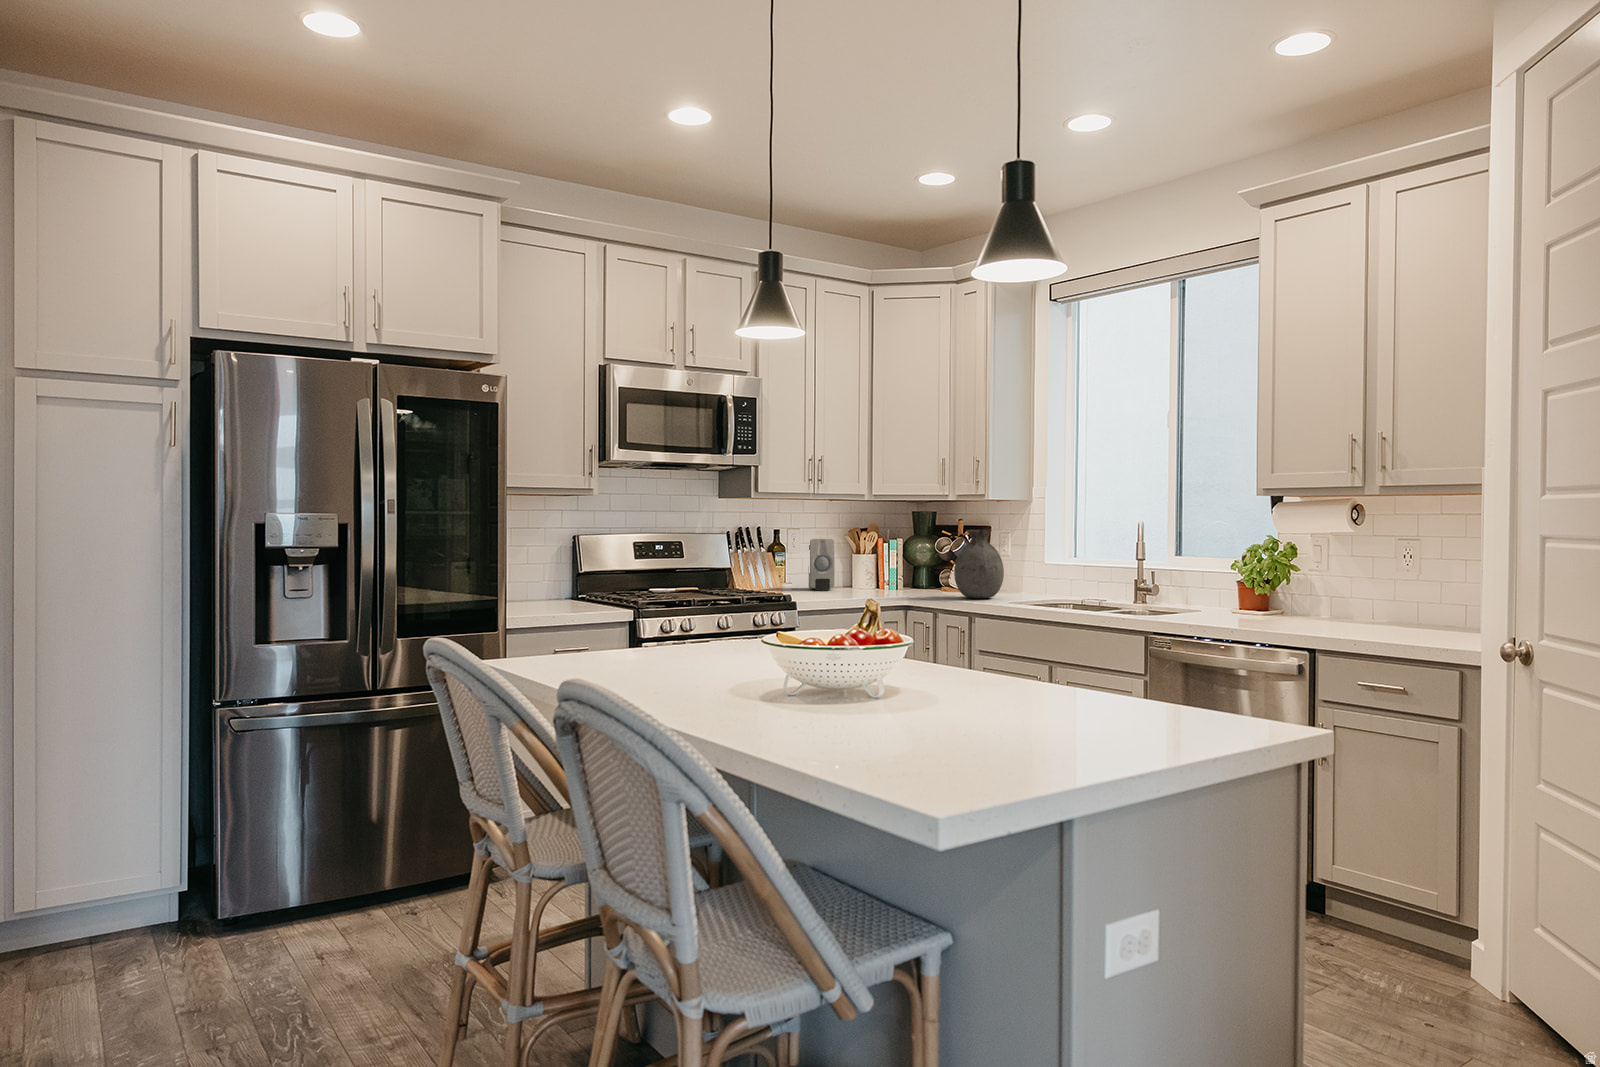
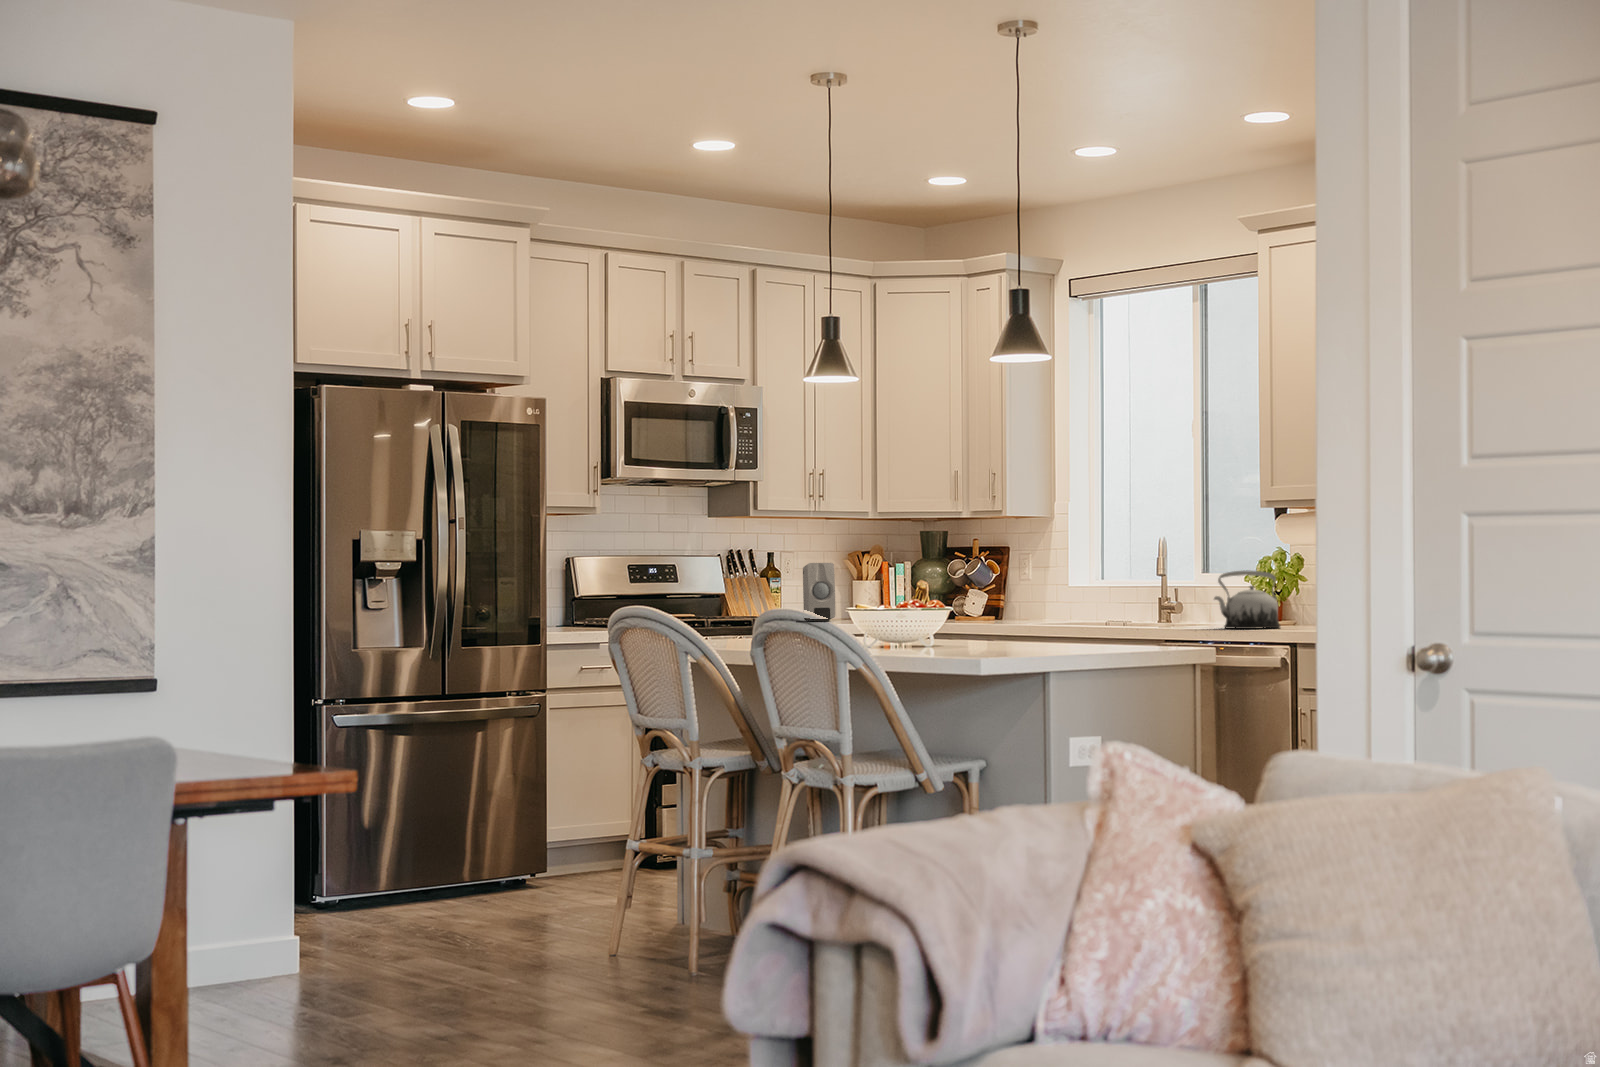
vase: present [954,530,1004,598] -> none [971,548,1024,622]
teapot: none [1213,563,1288,629] -> present [1214,570,1280,629]

